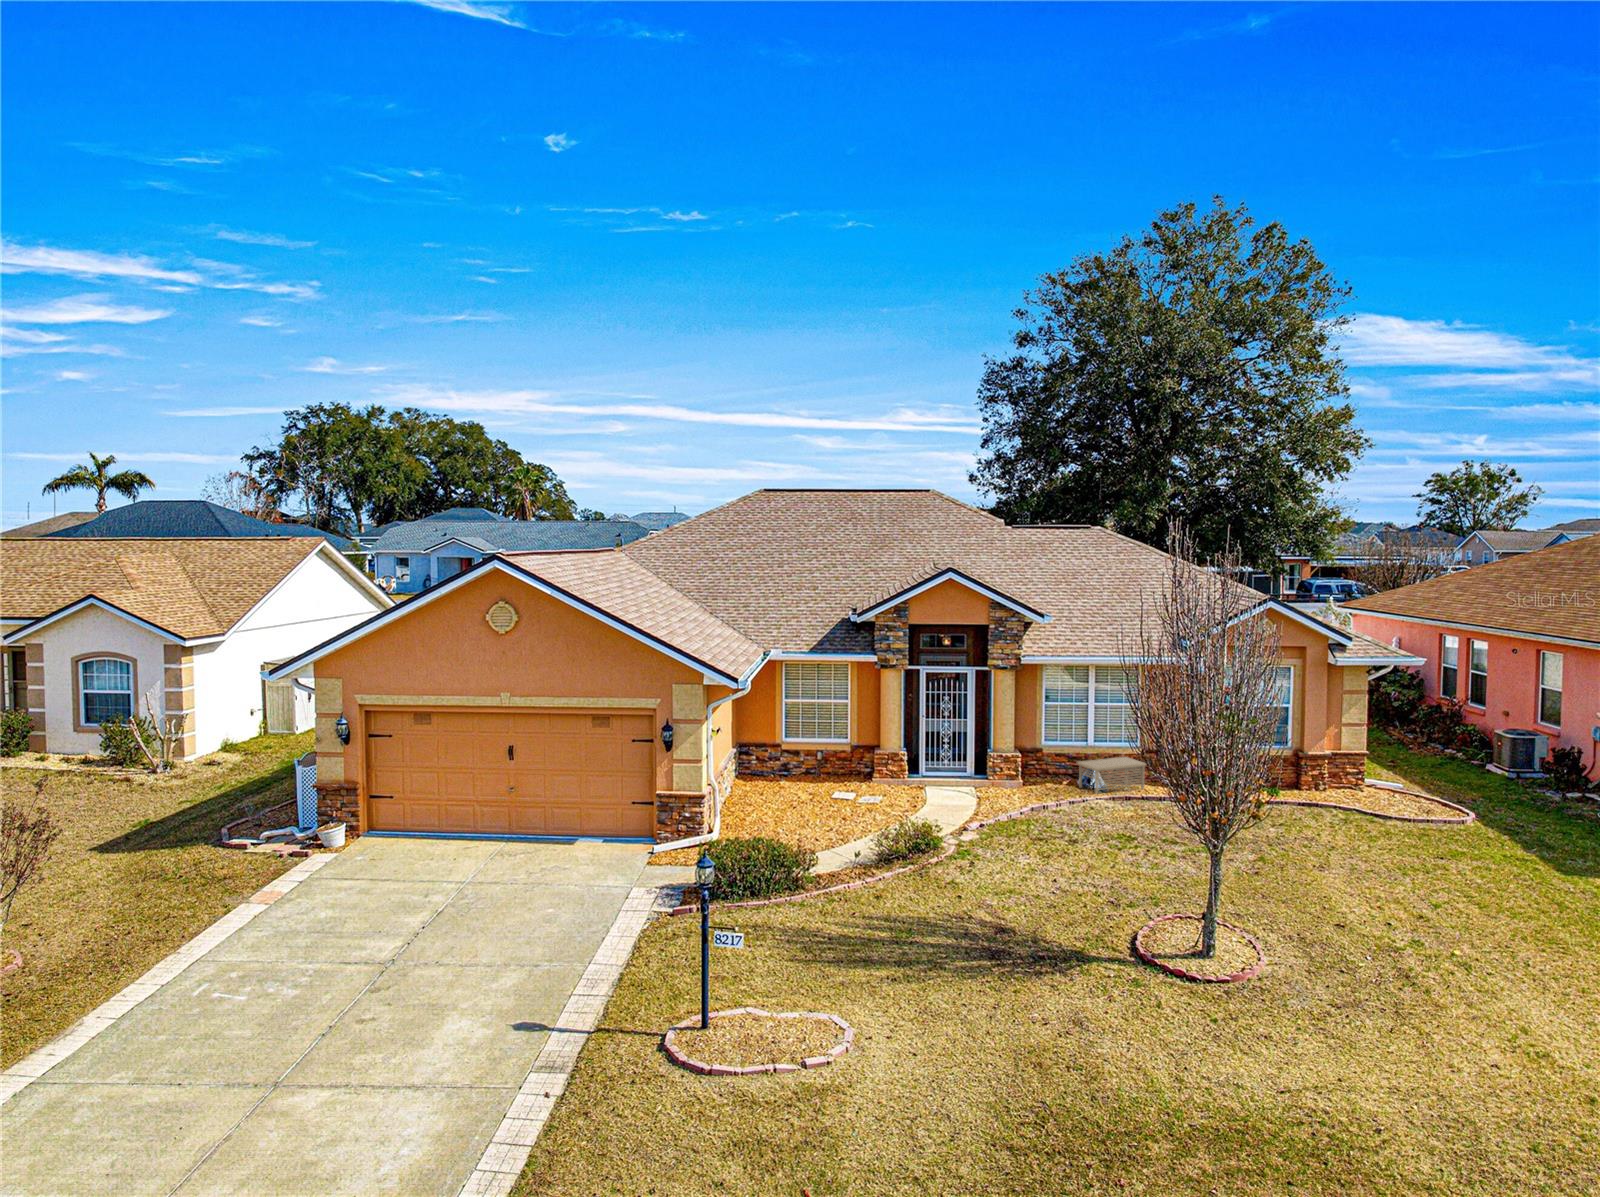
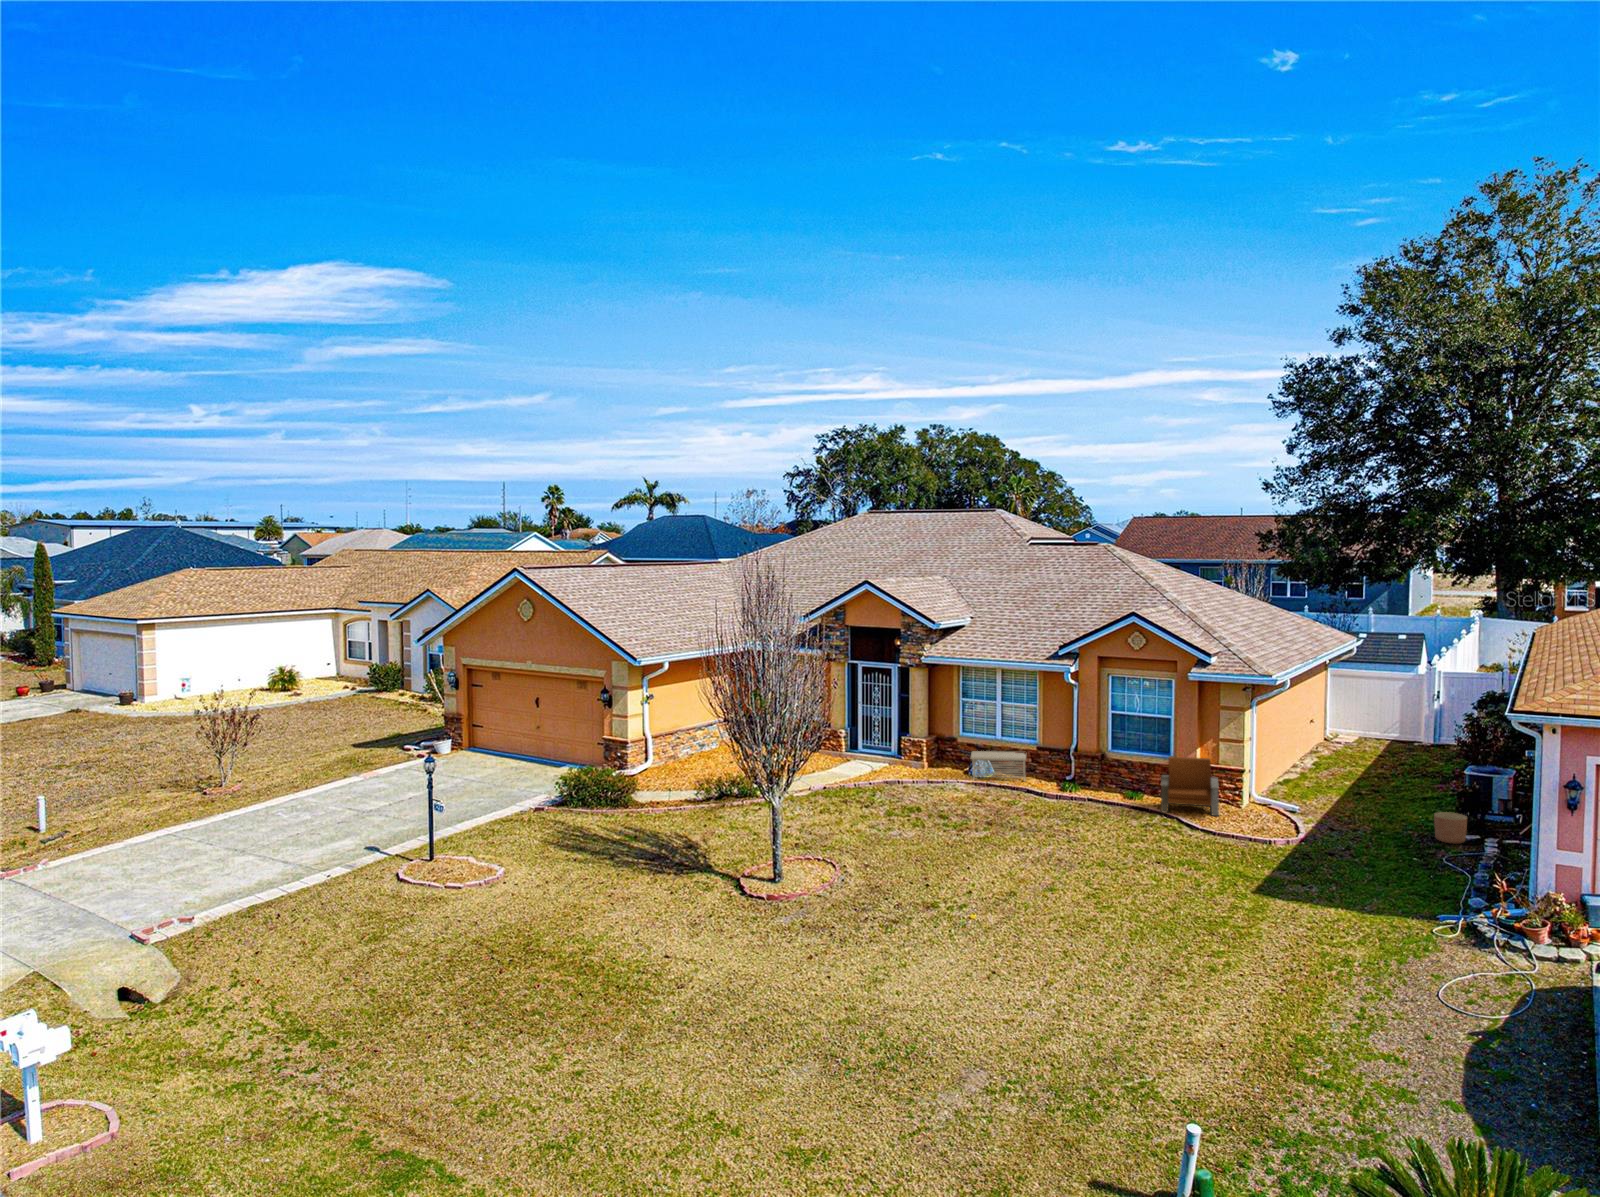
lounge chair: none [1300,745,1379,804] -> present [1161,757,1219,816]
planter: none [1548,773,1579,800] -> present [1434,812,1467,844]

